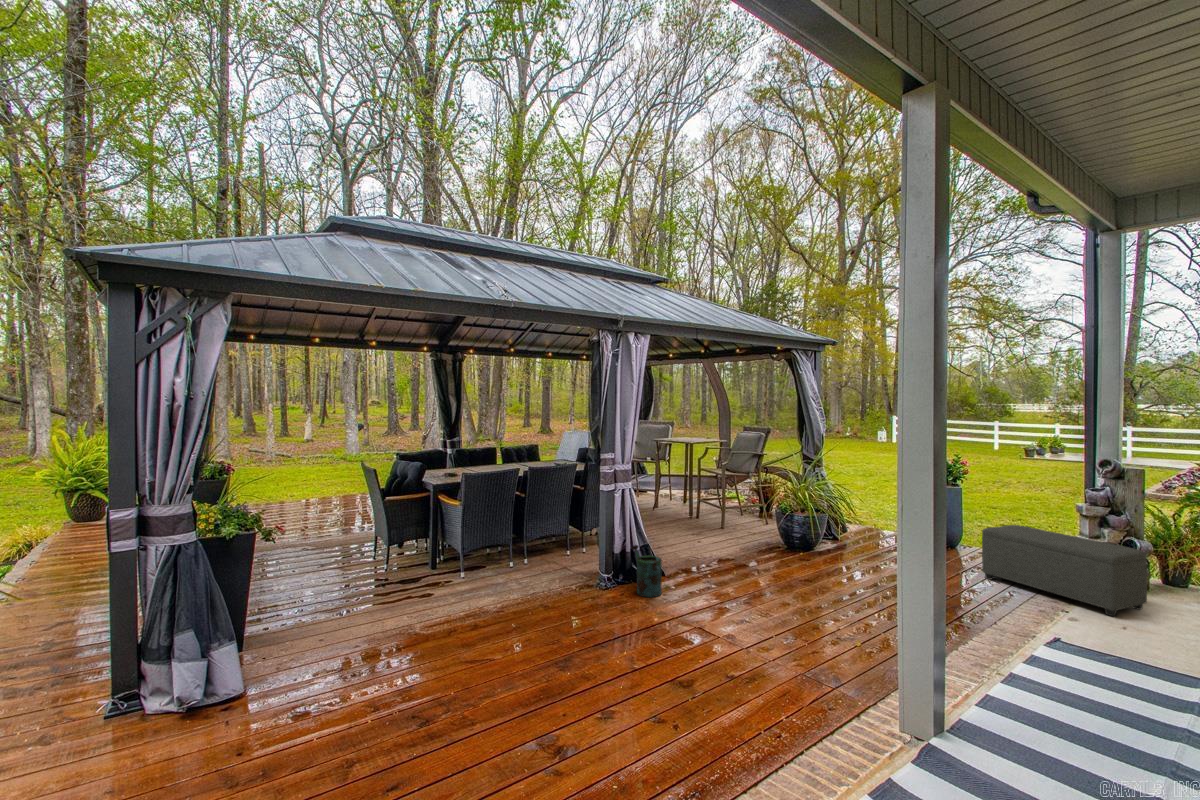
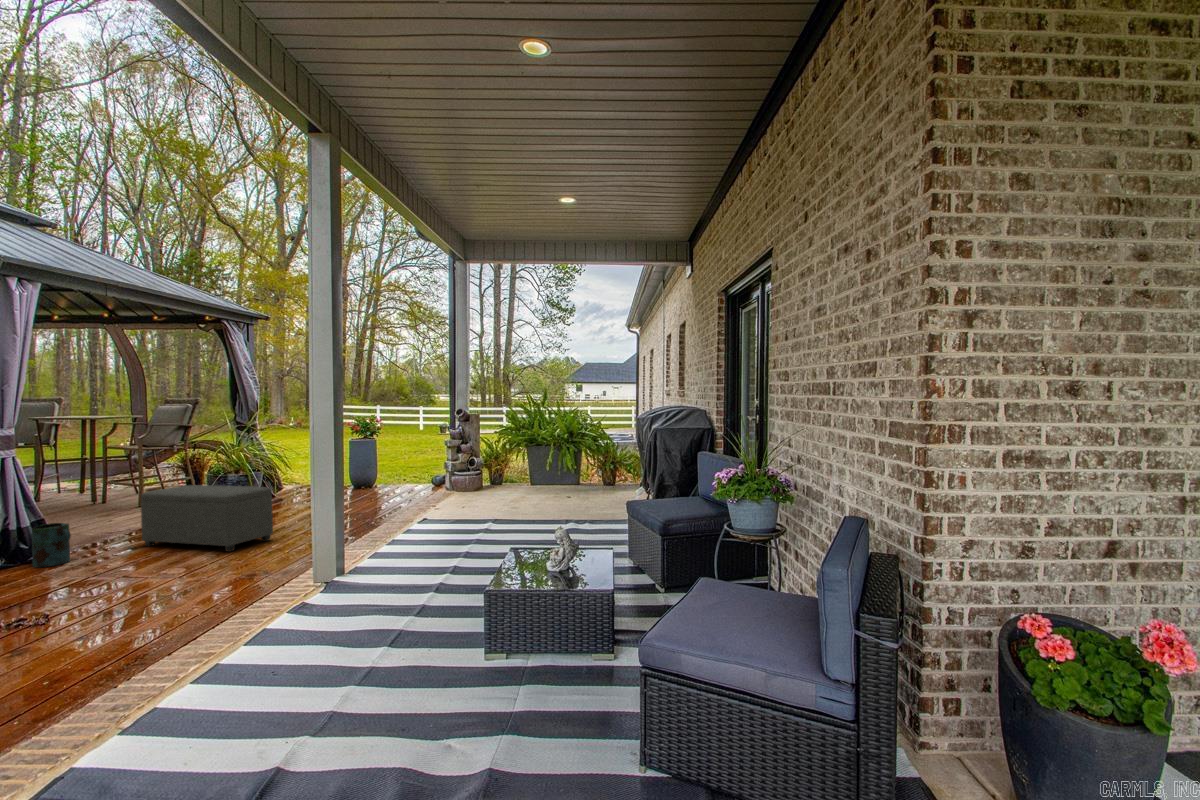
ottoman: present [982,525,1147,616] -> present [141,485,273,552]

